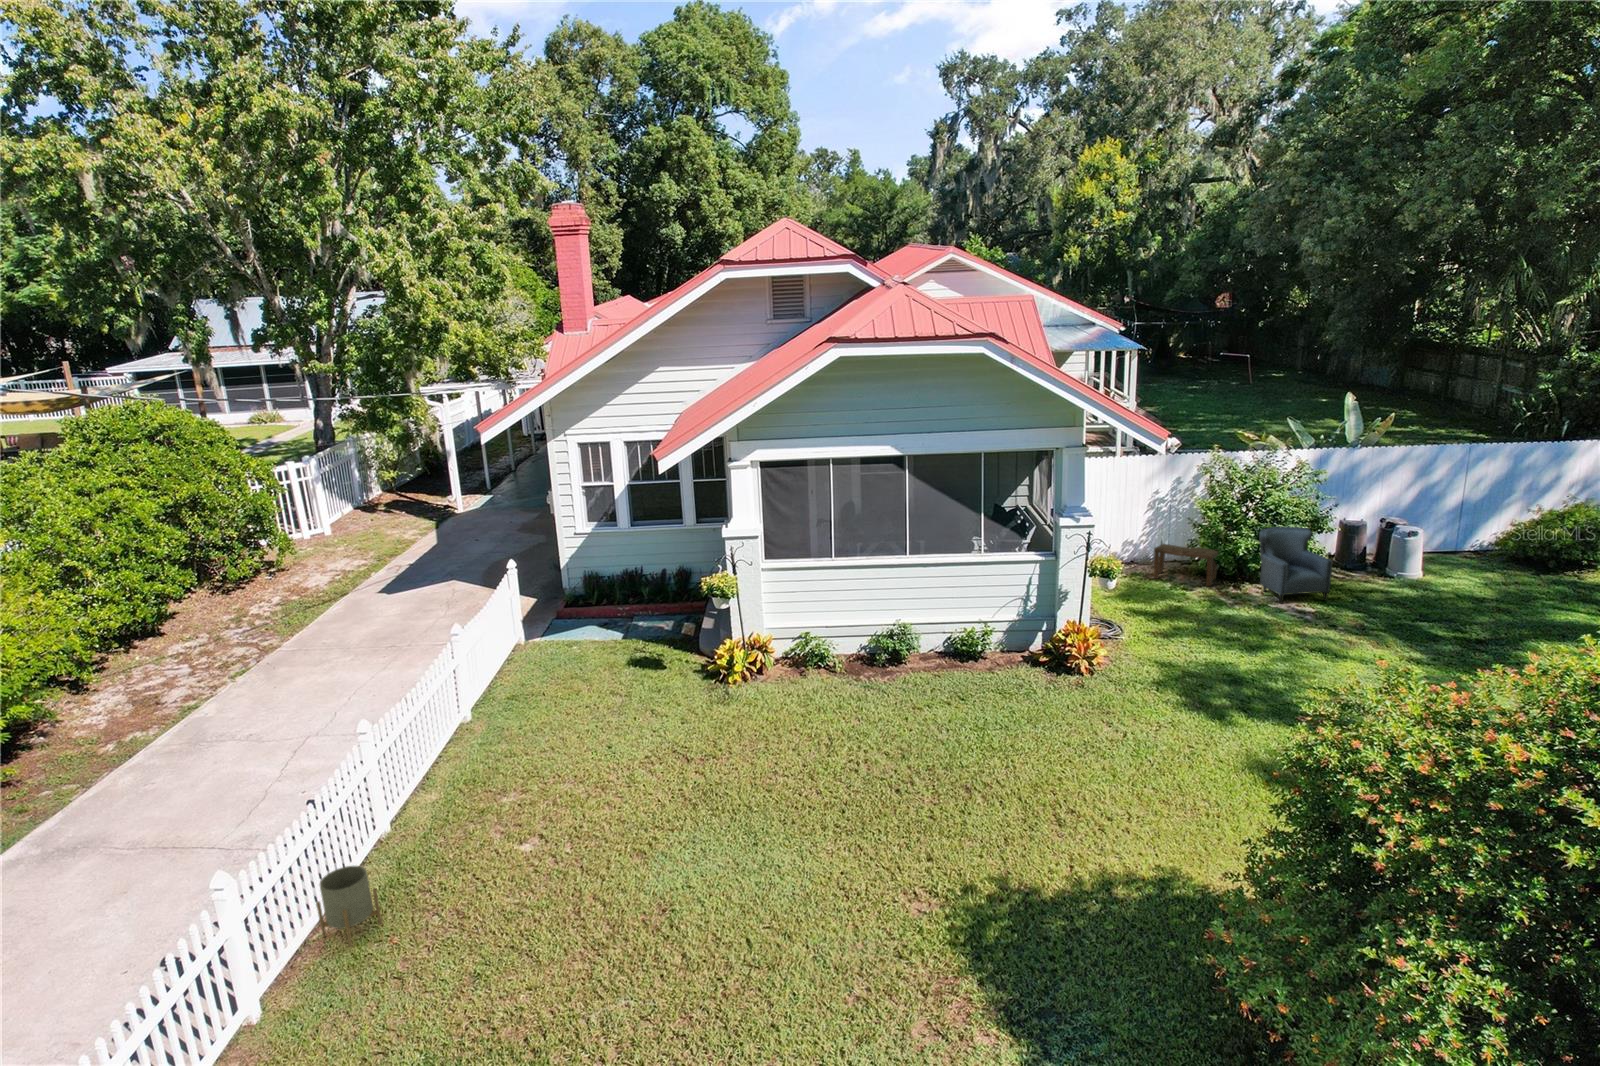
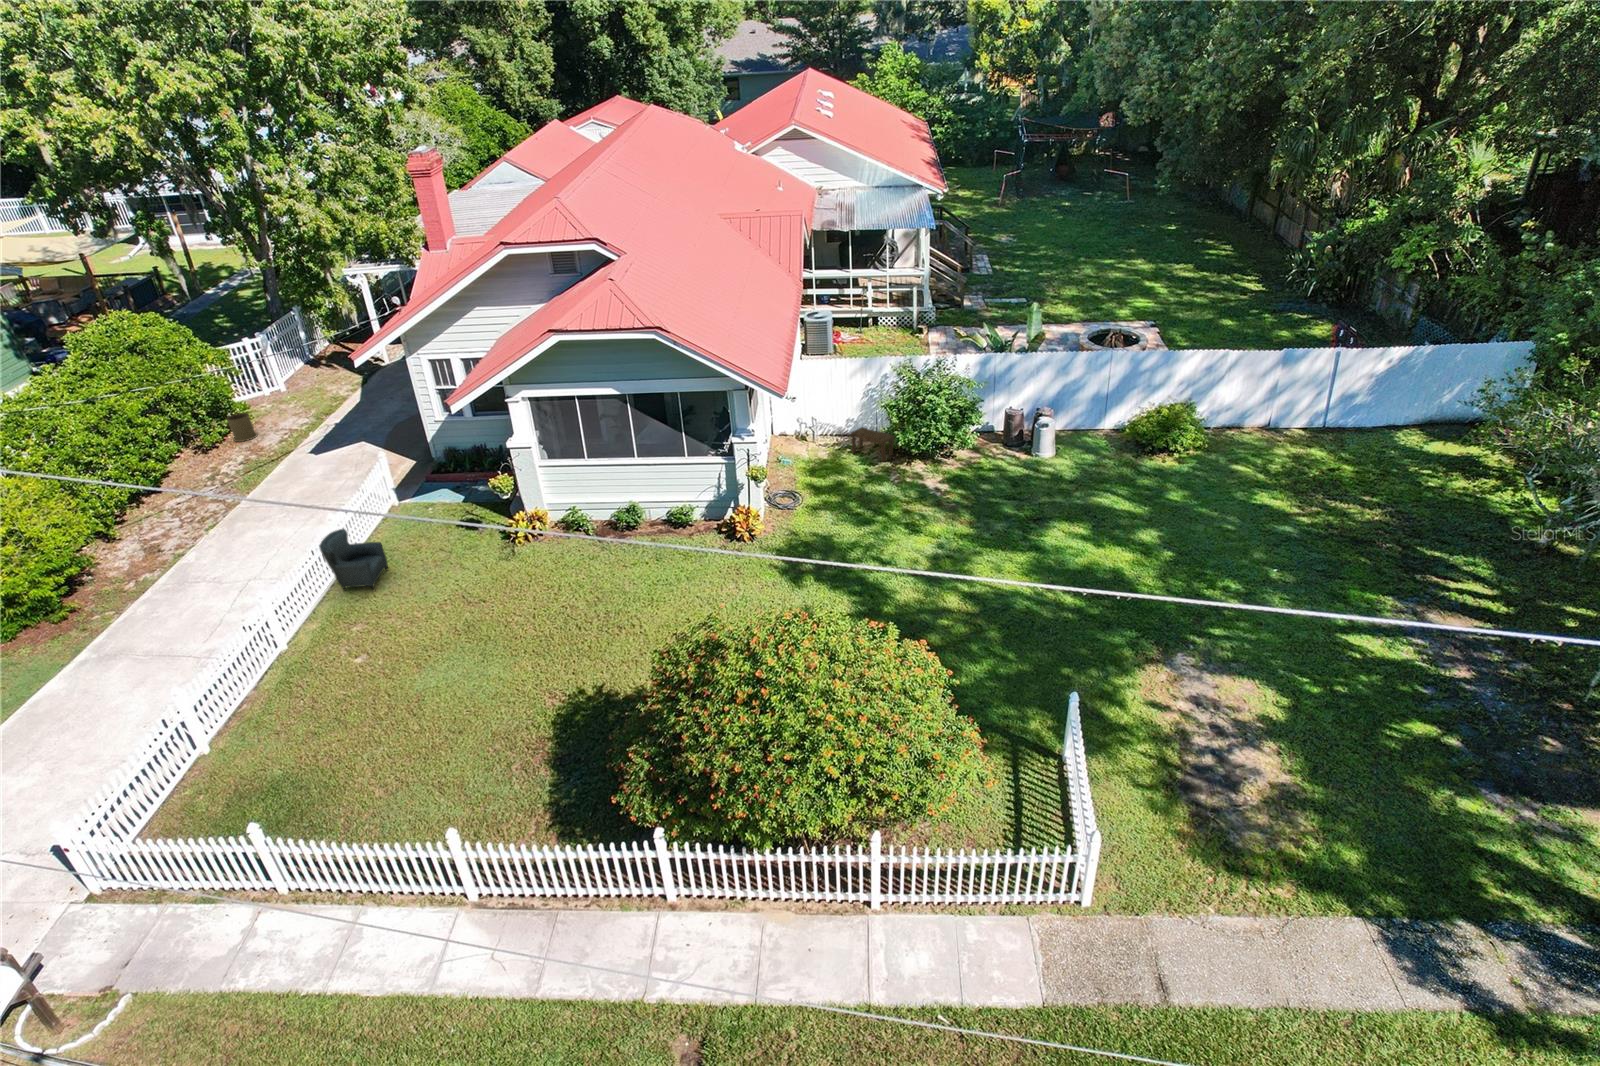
armchair: present [1259,526,1332,603] -> present [319,529,388,591]
trash can: none [261,543,299,581] -> present [227,413,257,442]
planter: present [316,866,382,946] -> none [235,674,274,714]

